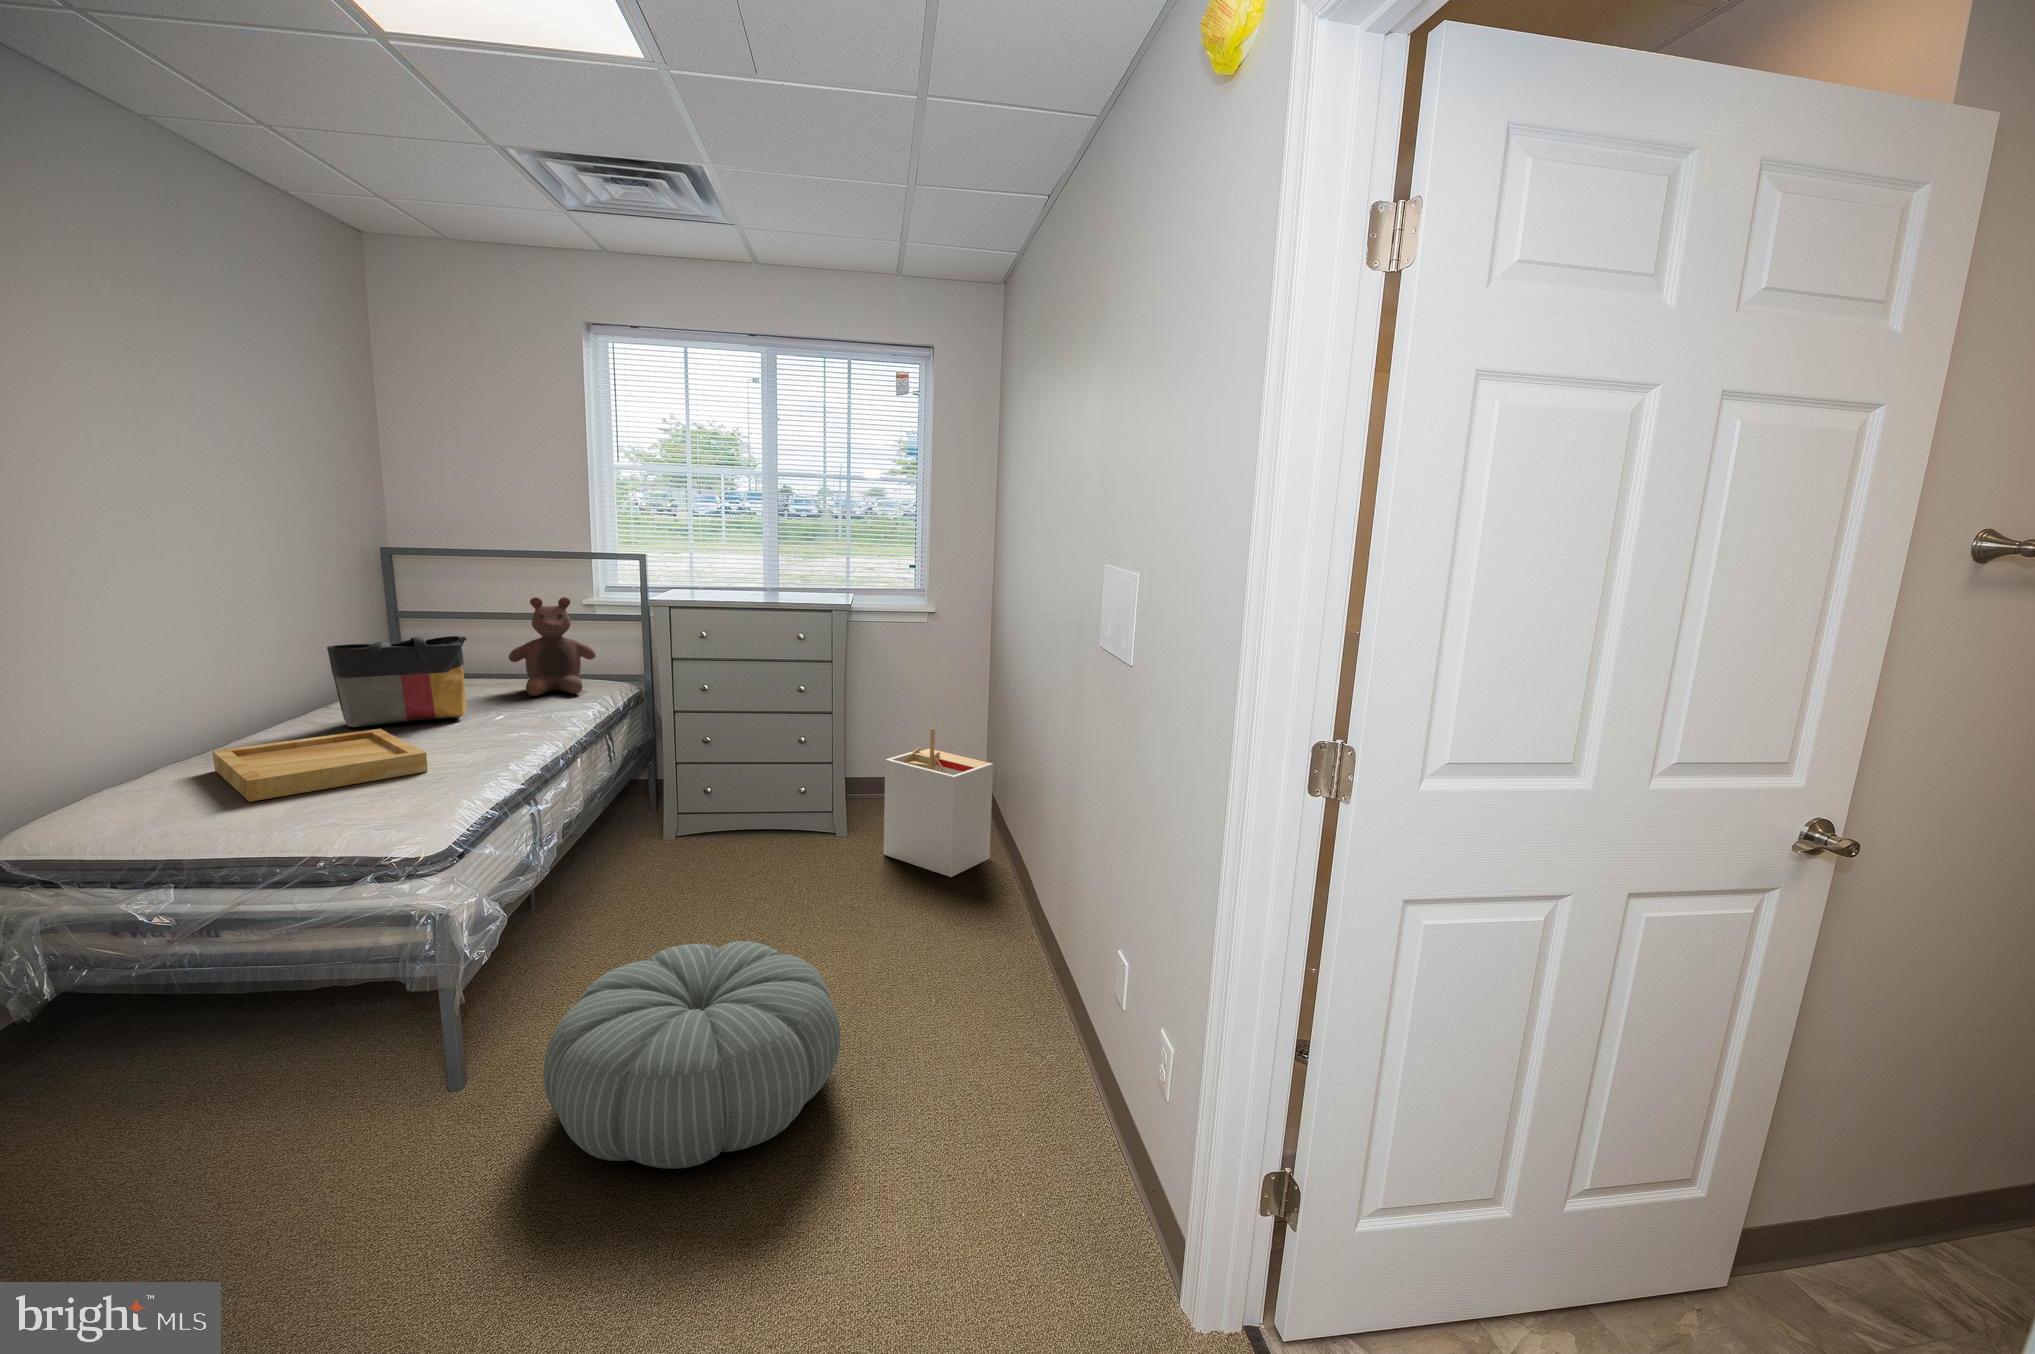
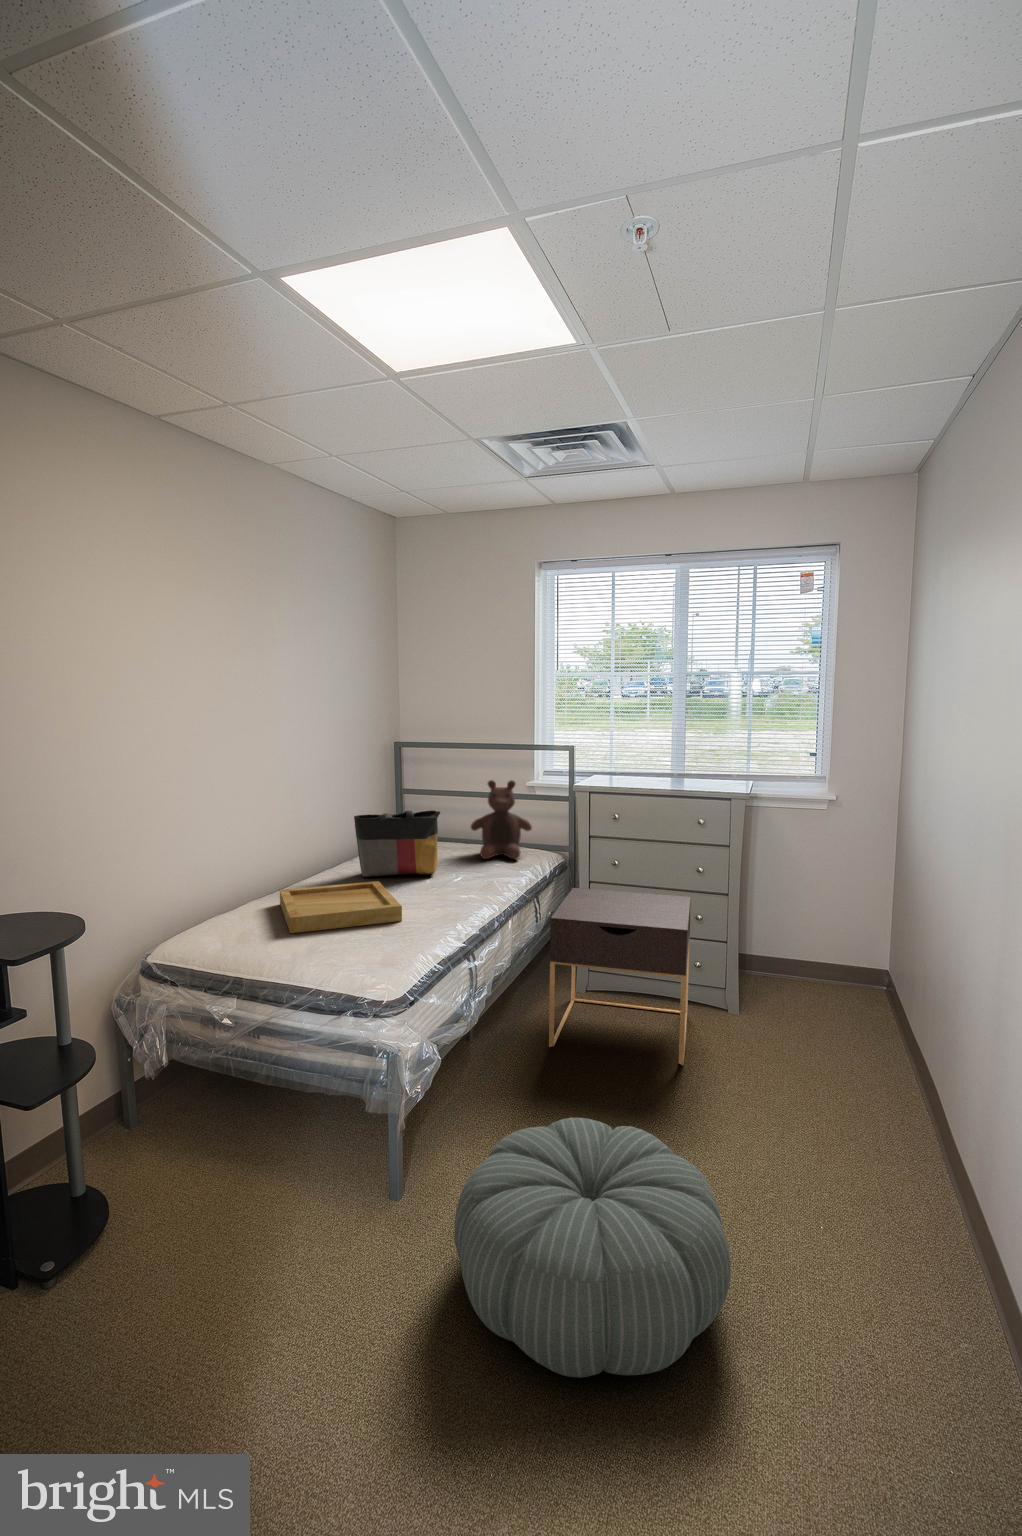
nightstand: none [630,719,793,900] -> present [549,888,691,1065]
storage bin: present [884,728,993,877] -> none [777,920,904,1084]

